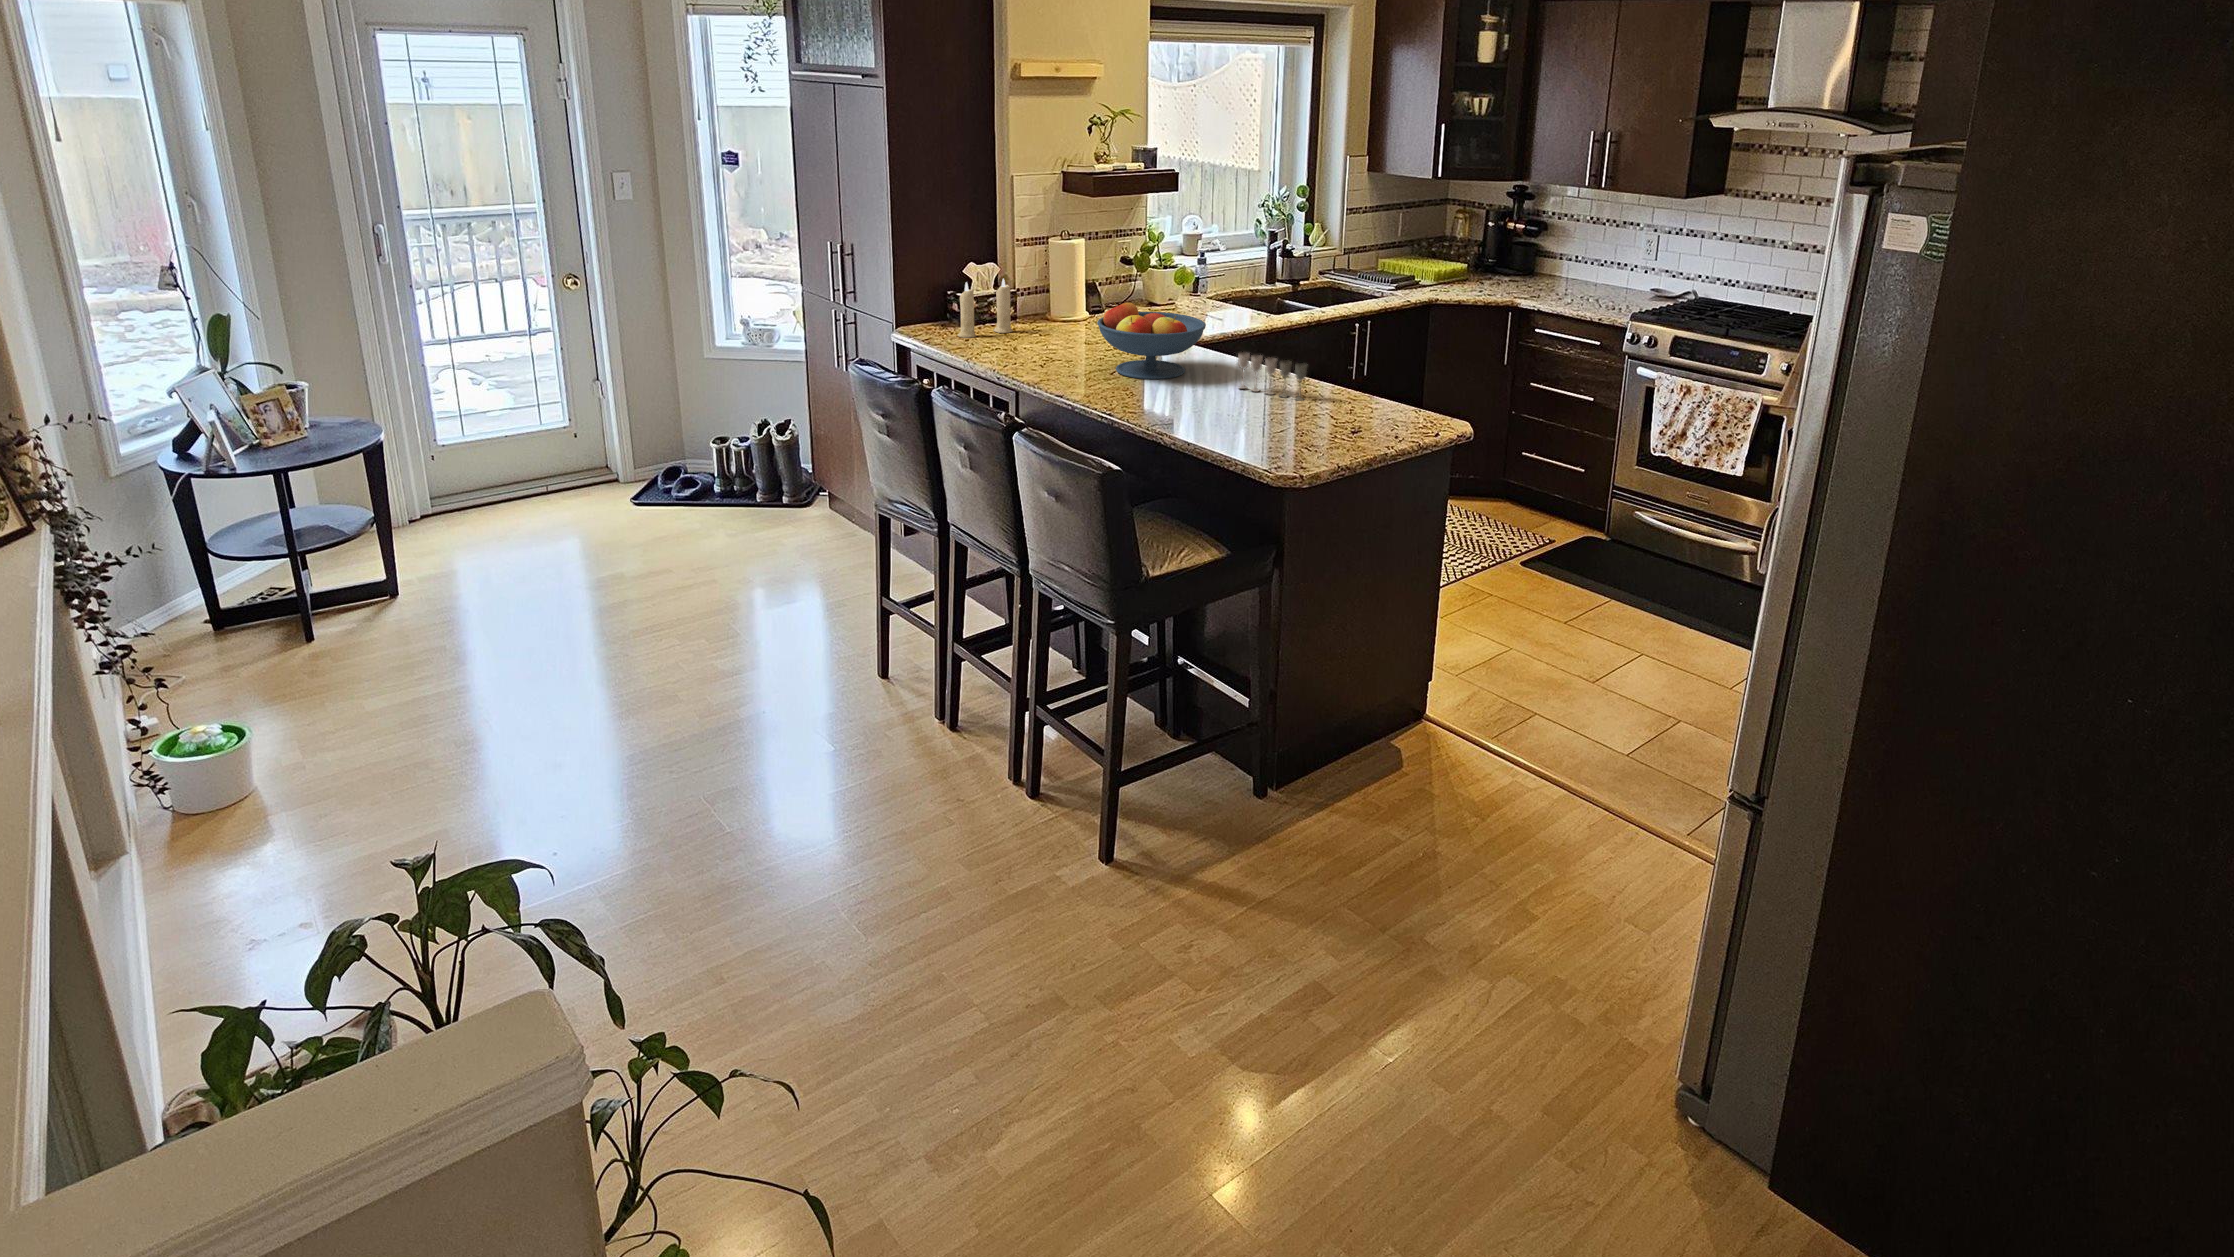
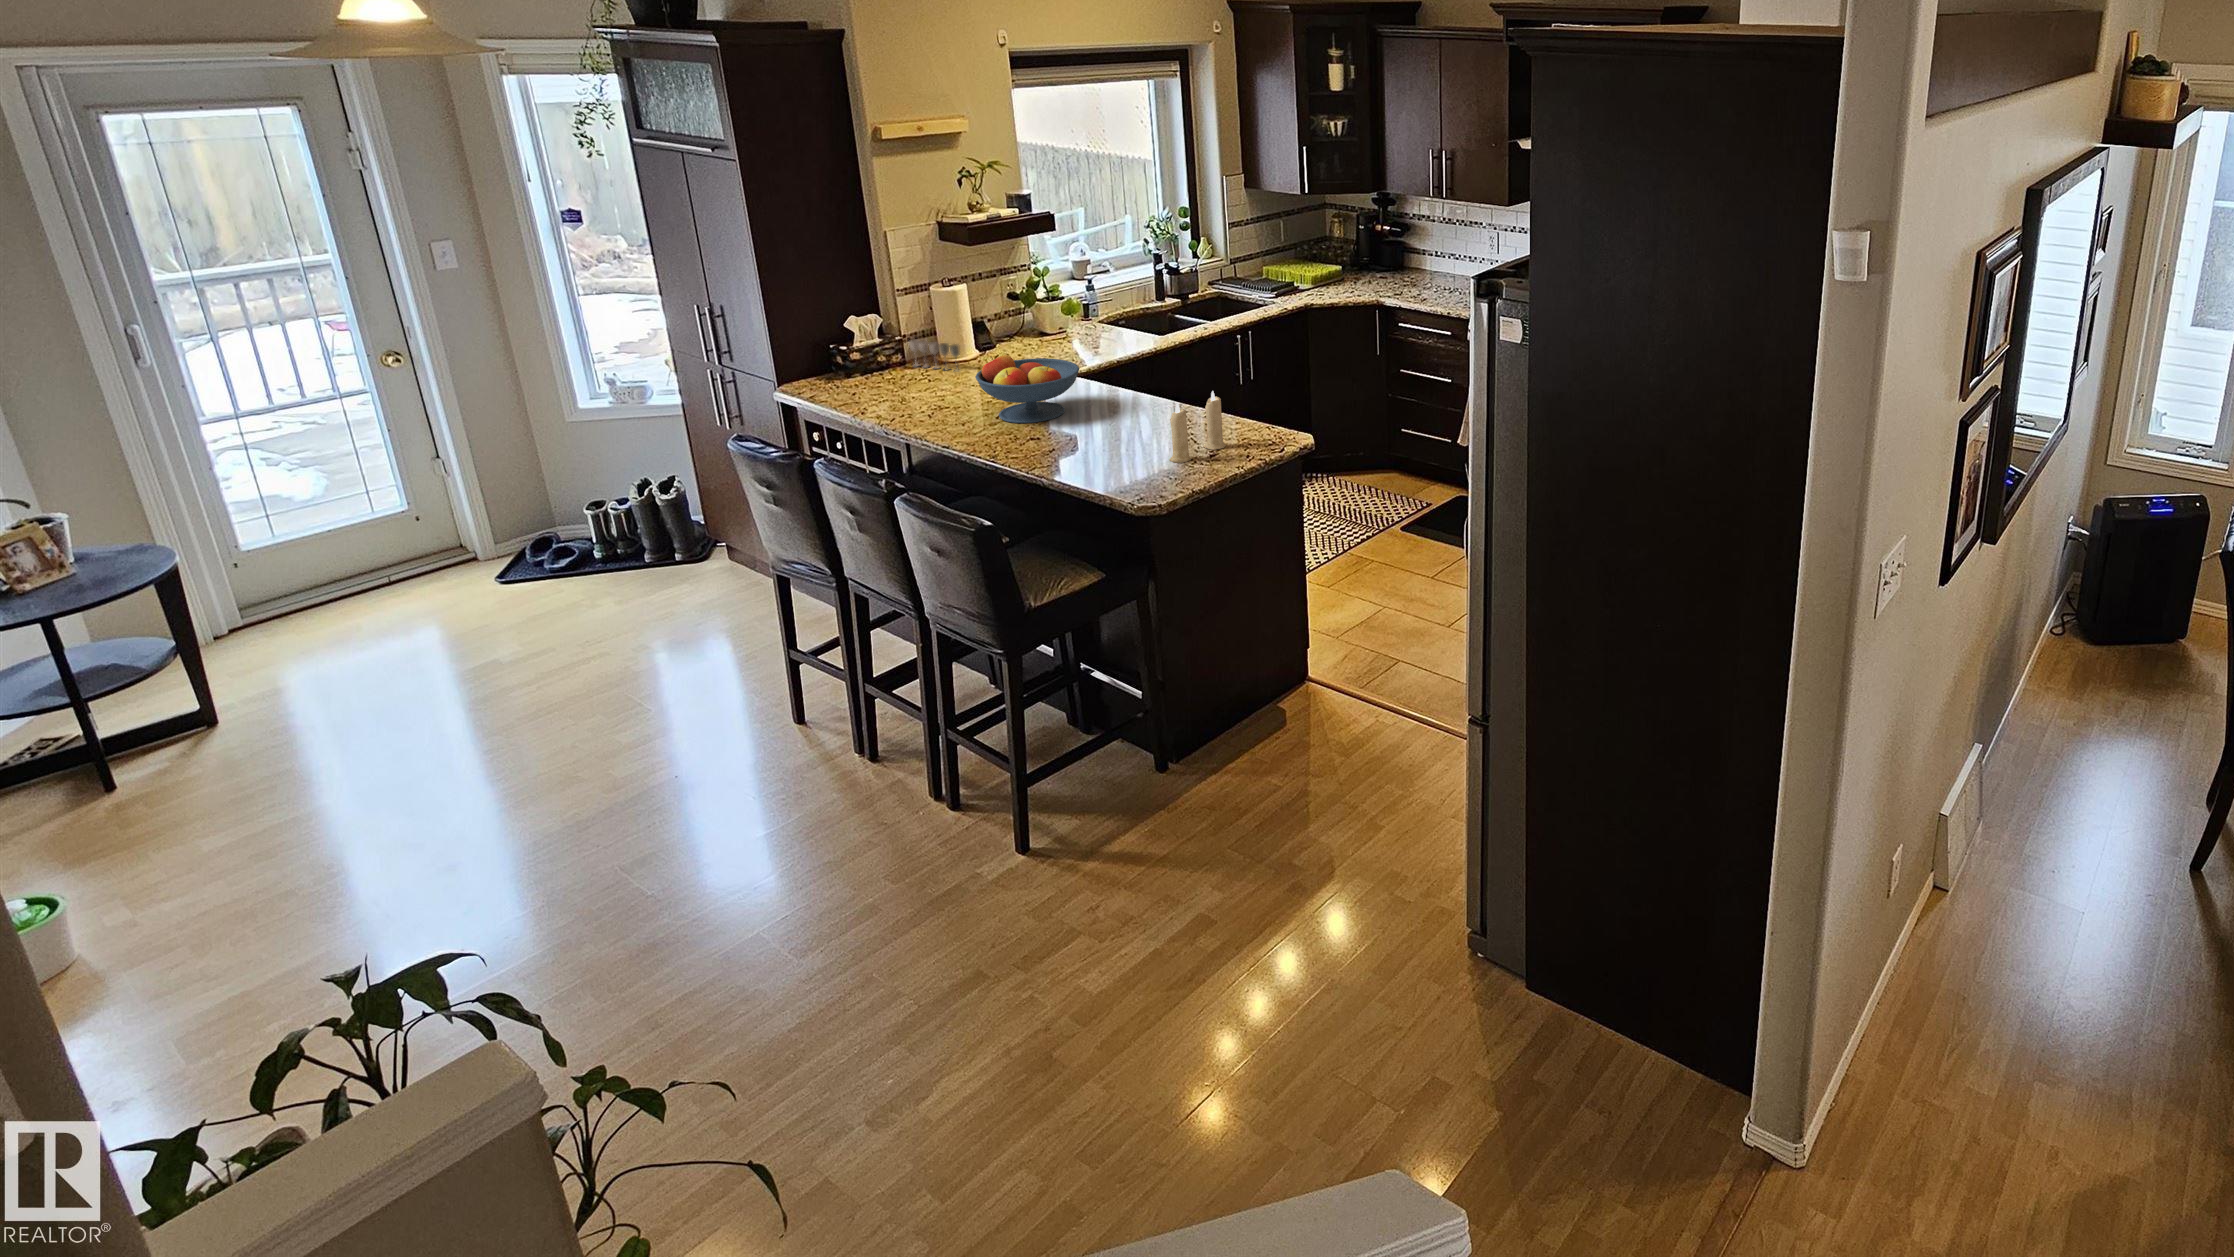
candle: present [957,279,1013,338] -> present [1169,391,1226,463]
wine glass: present [1238,352,1307,401] -> present [909,339,959,371]

